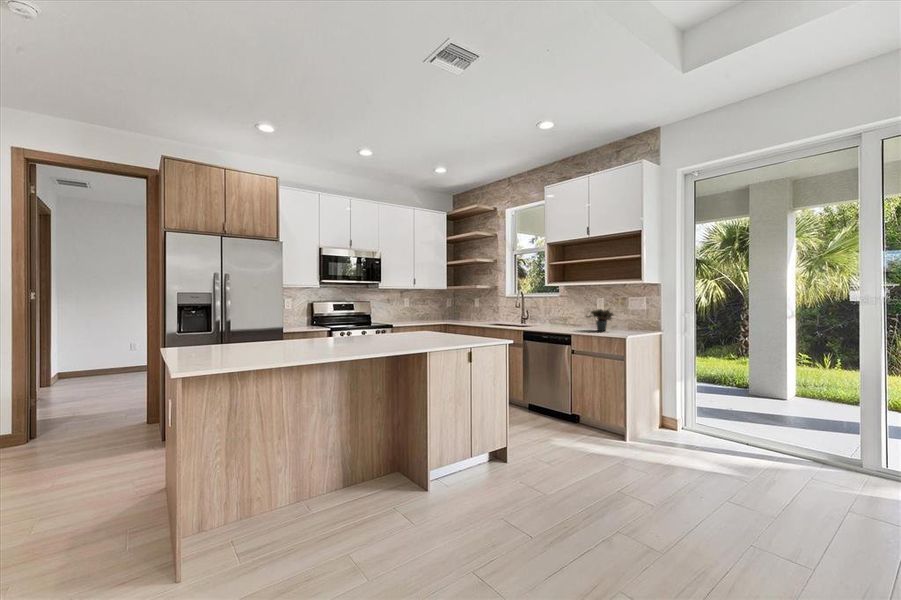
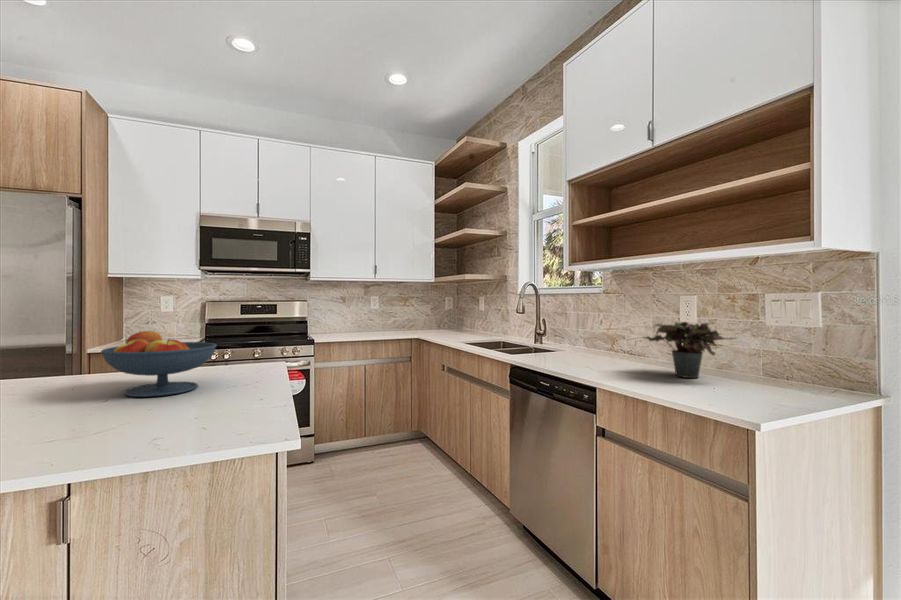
fruit bowl: none [400,314,438,339] -> present [101,331,217,397]

